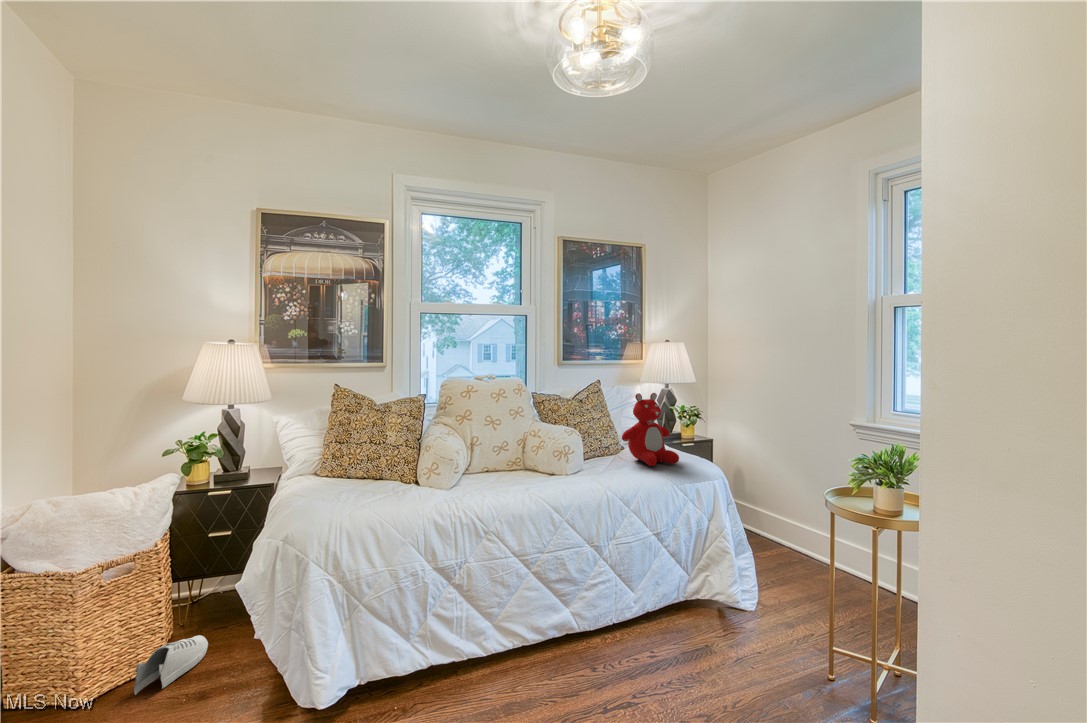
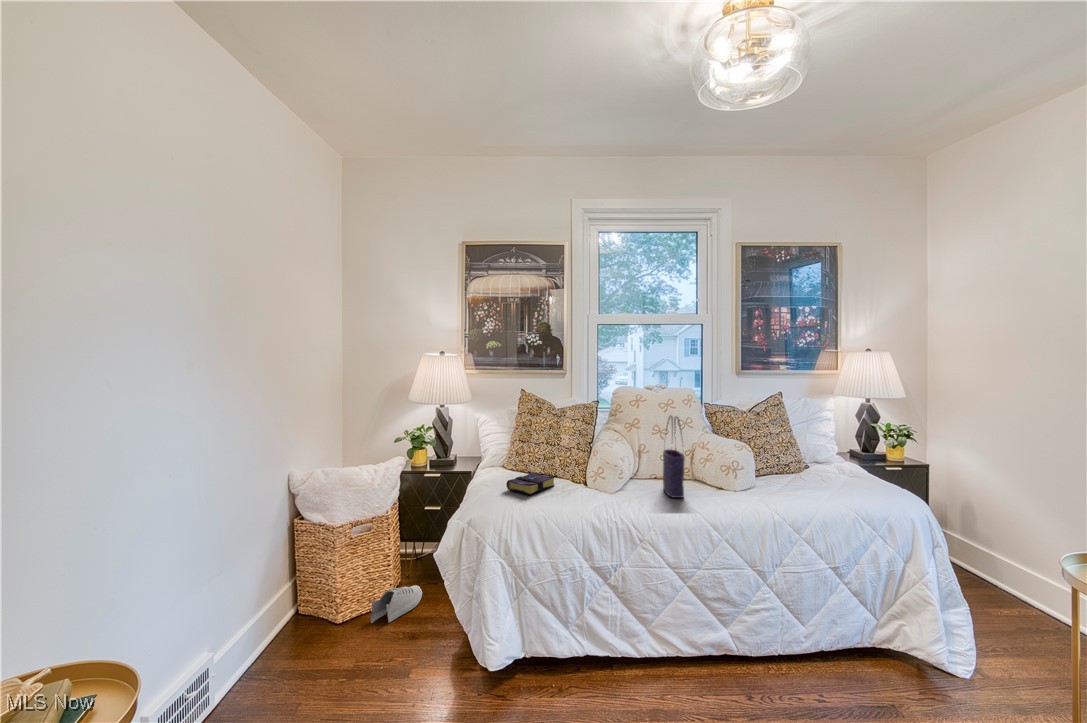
teddy bear: present [622,393,679,466] -> none [799,410,871,492]
tote bag: none [502,402,525,486] -> present [663,415,685,498]
book: none [328,476,385,500] -> present [506,473,554,495]

